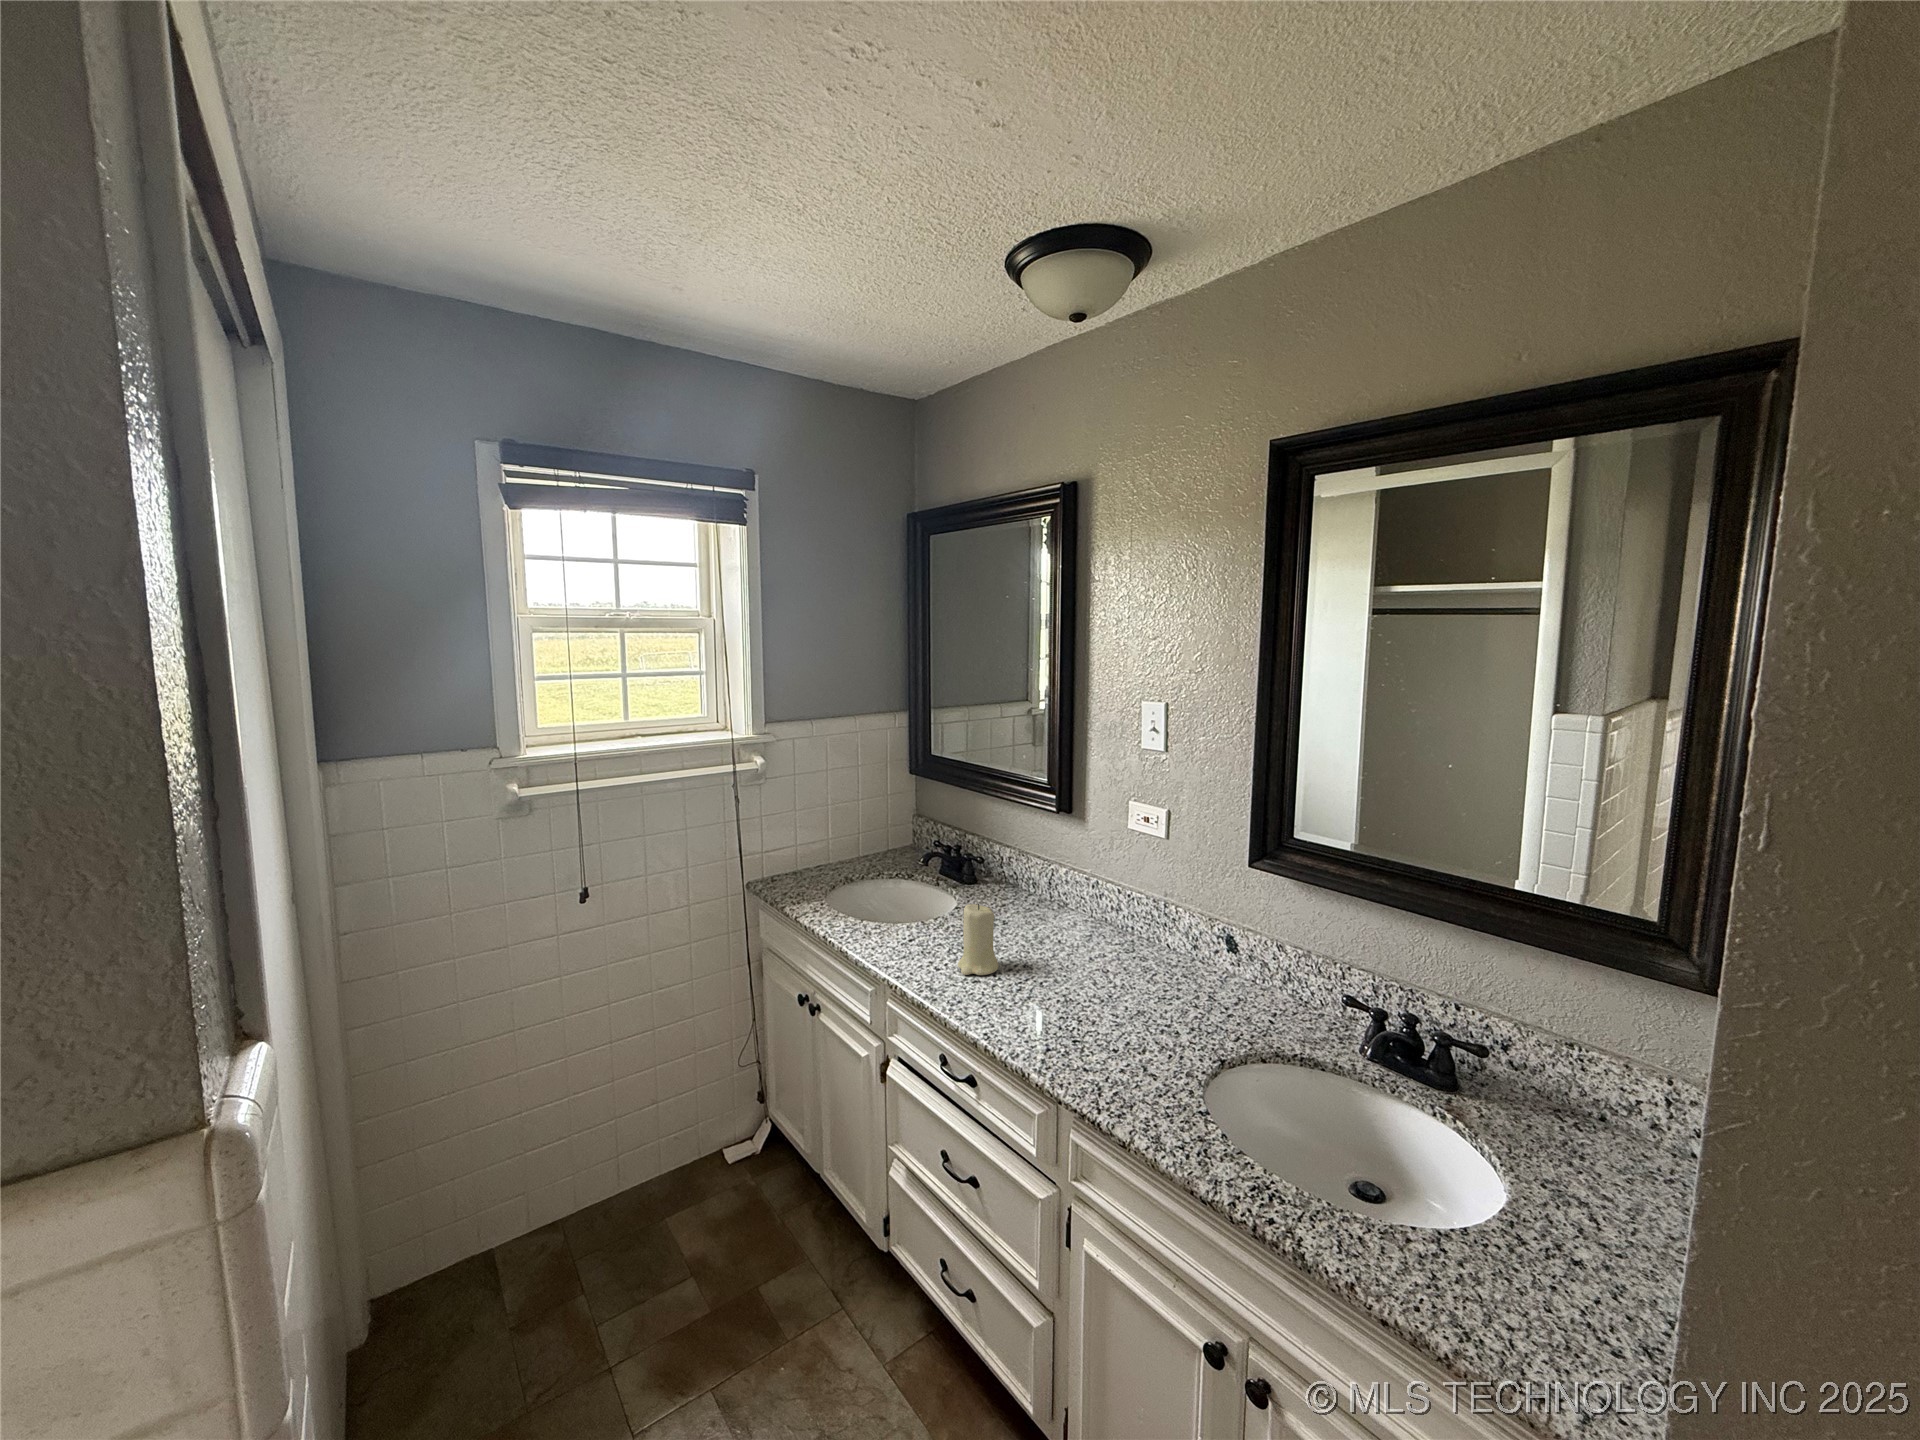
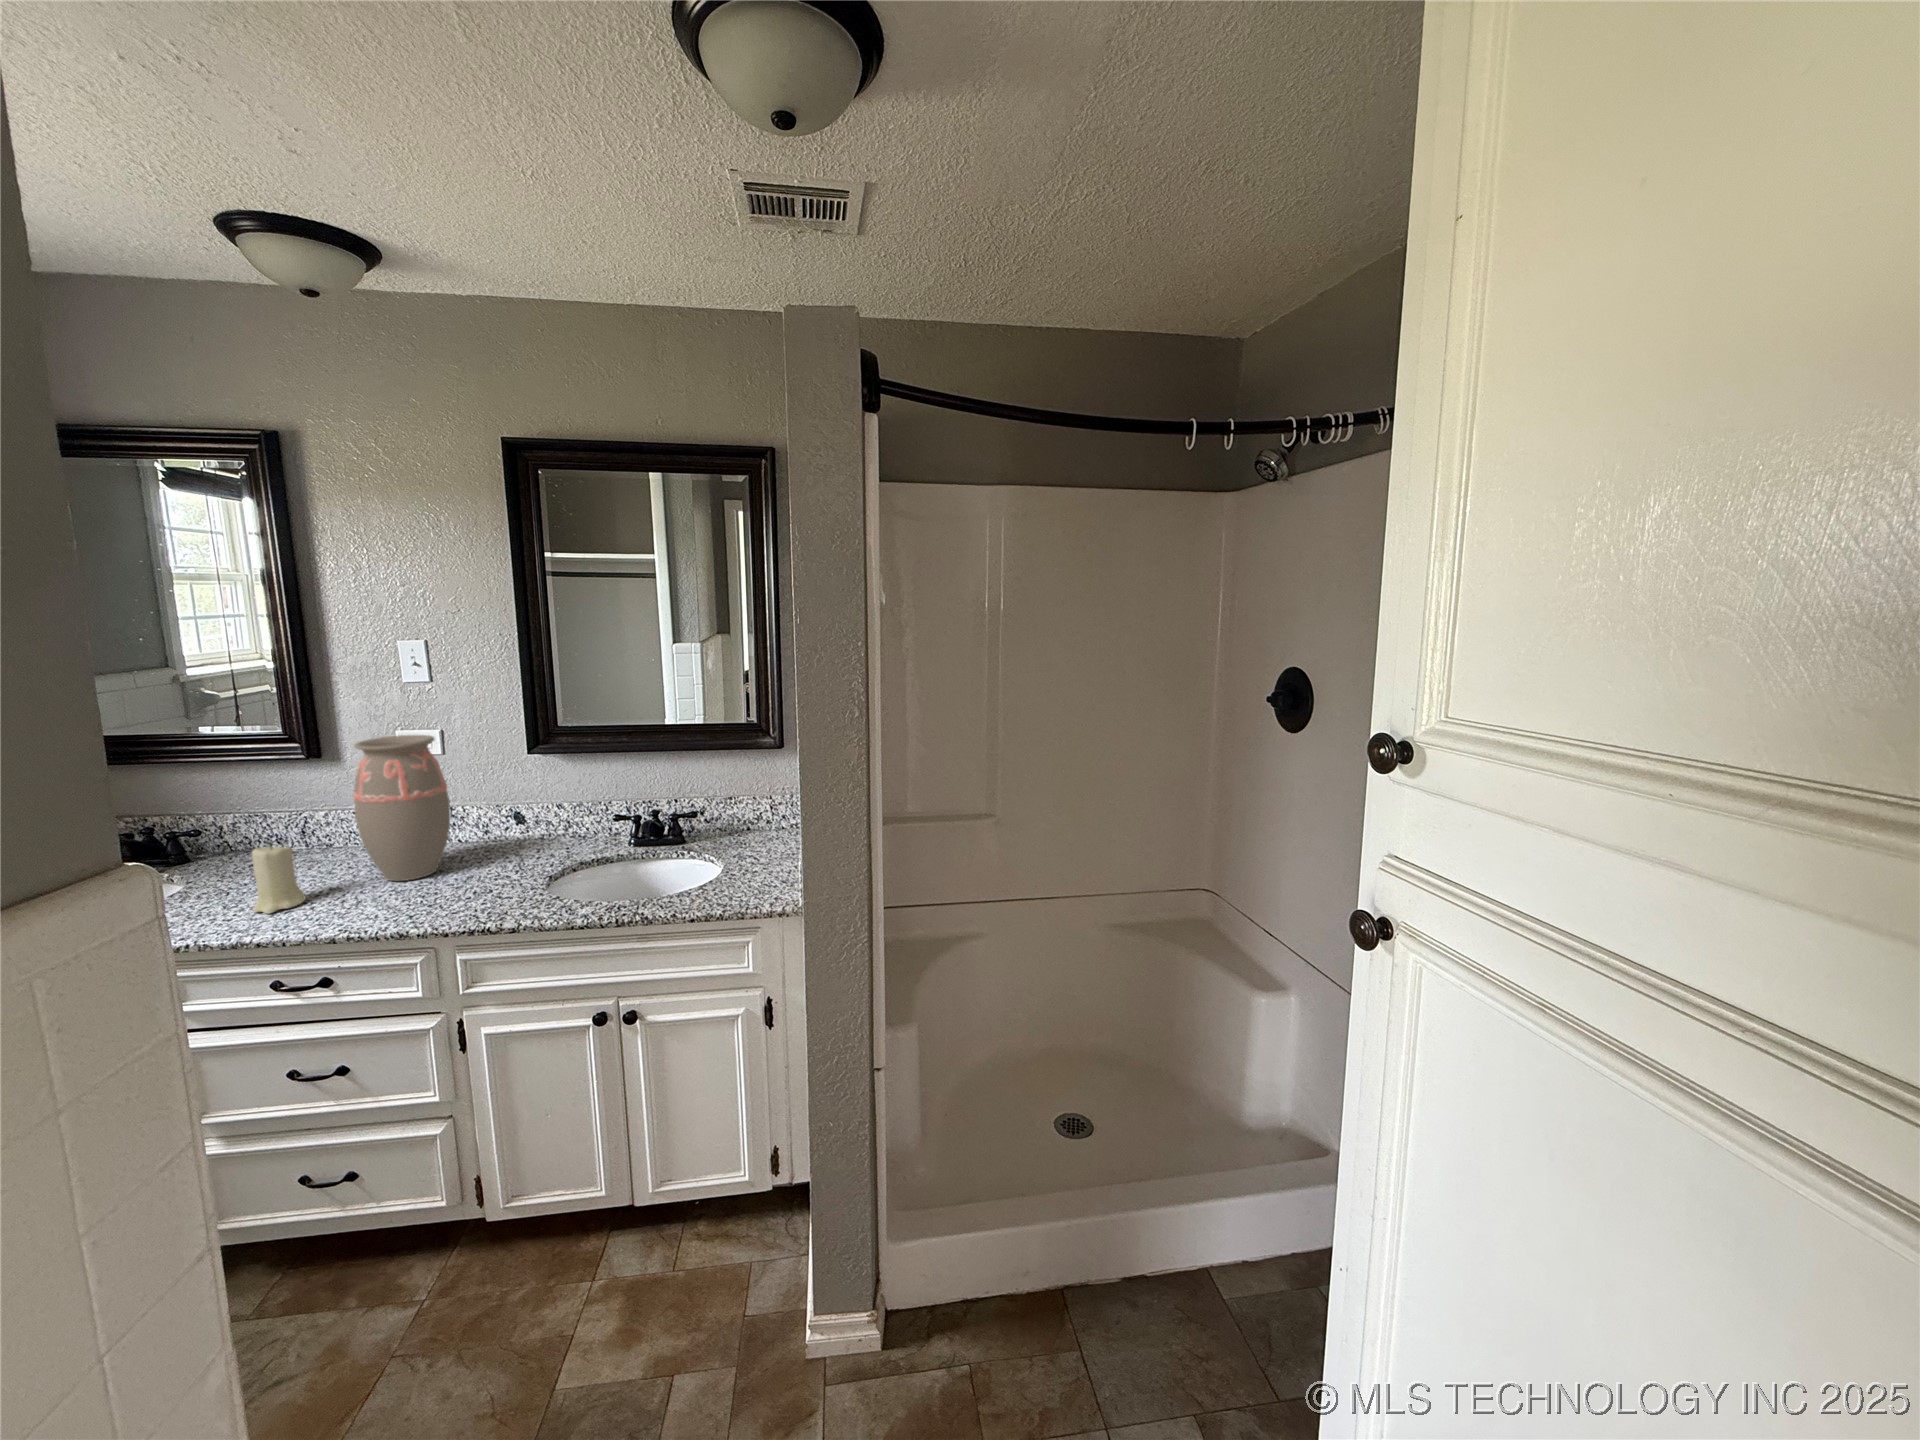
decorative vase: none [1053,812,1144,988] -> present [353,735,450,881]

